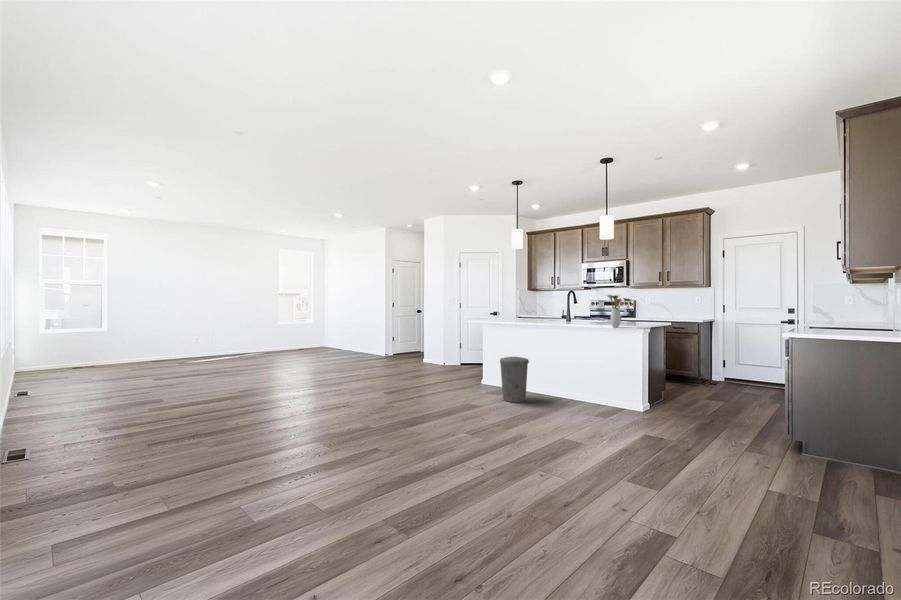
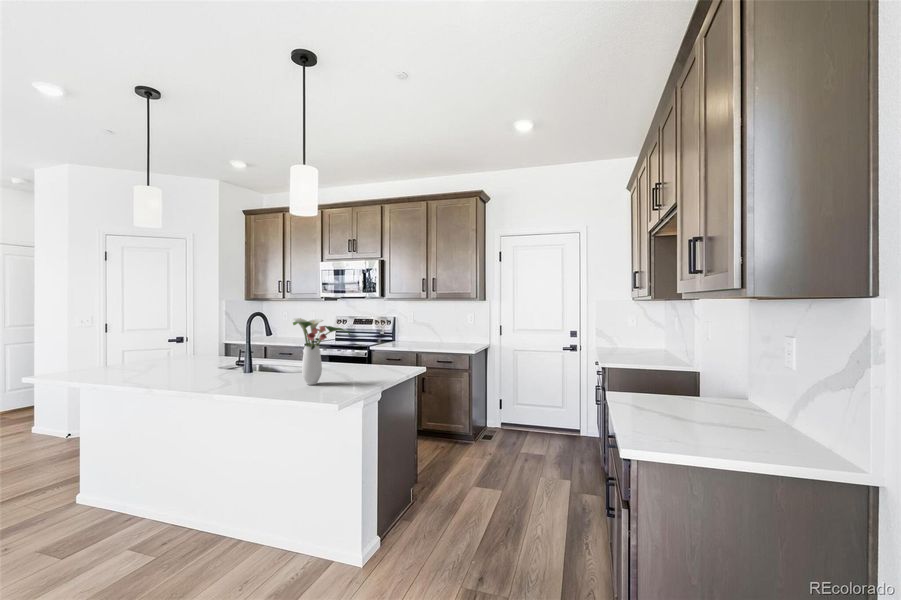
trash can: present [500,357,529,402] -> none [59,449,142,566]

